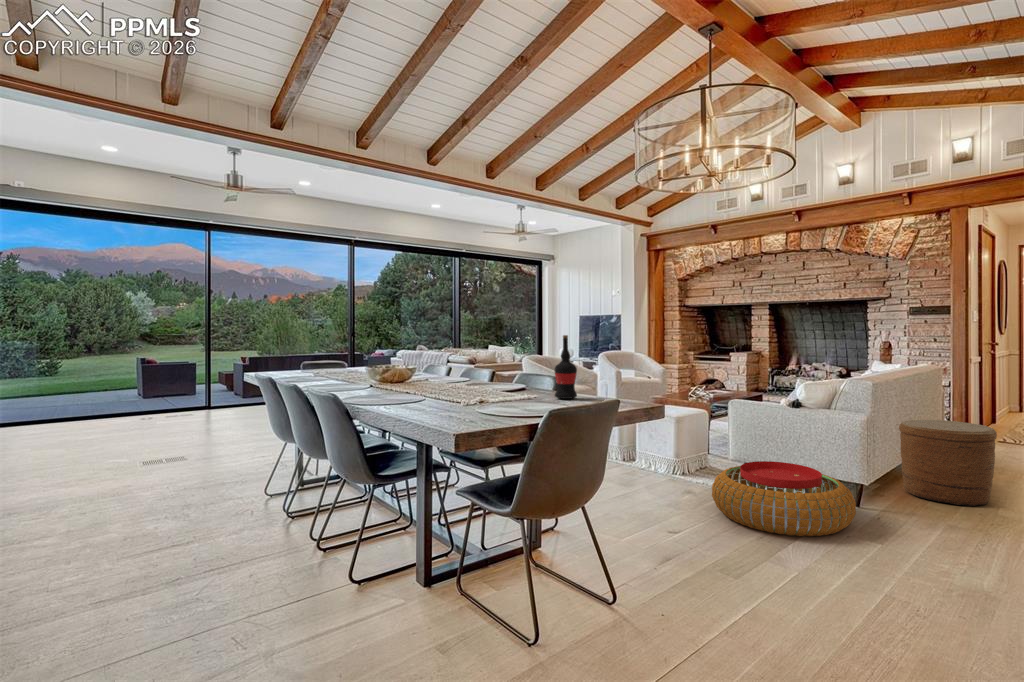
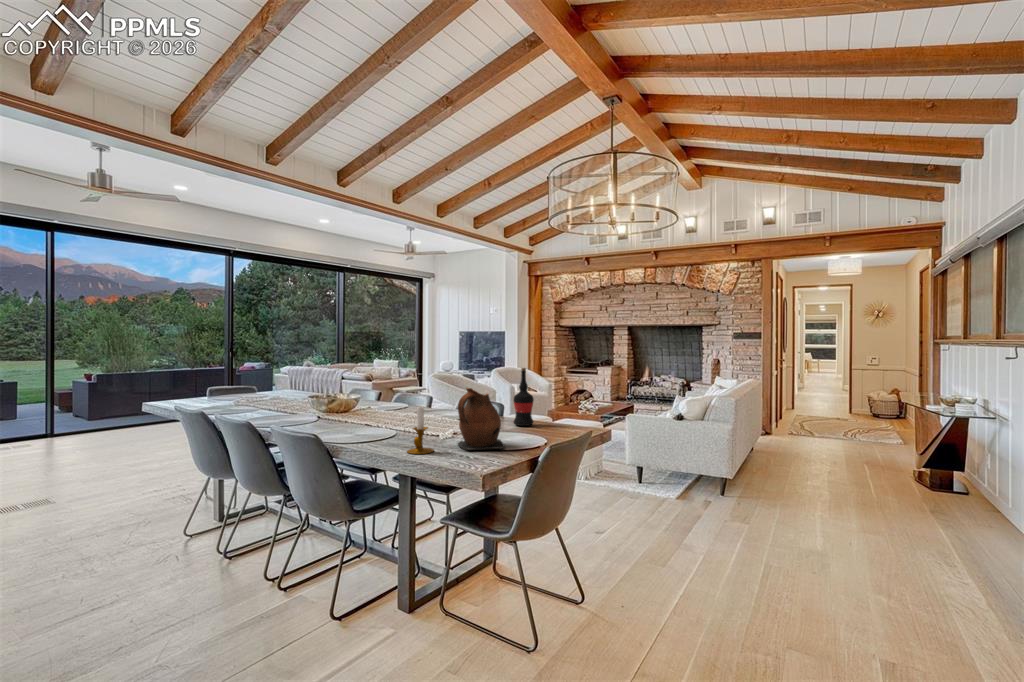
ceramic pitcher: none [467,350,522,417] -> present [458,388,505,450]
candlestick: none [415,368,444,417] -> present [407,406,434,454]
woven basket: present [899,420,997,506] -> none [750,426,815,492]
pouf: present [712,461,856,536] -> none [625,467,736,529]

